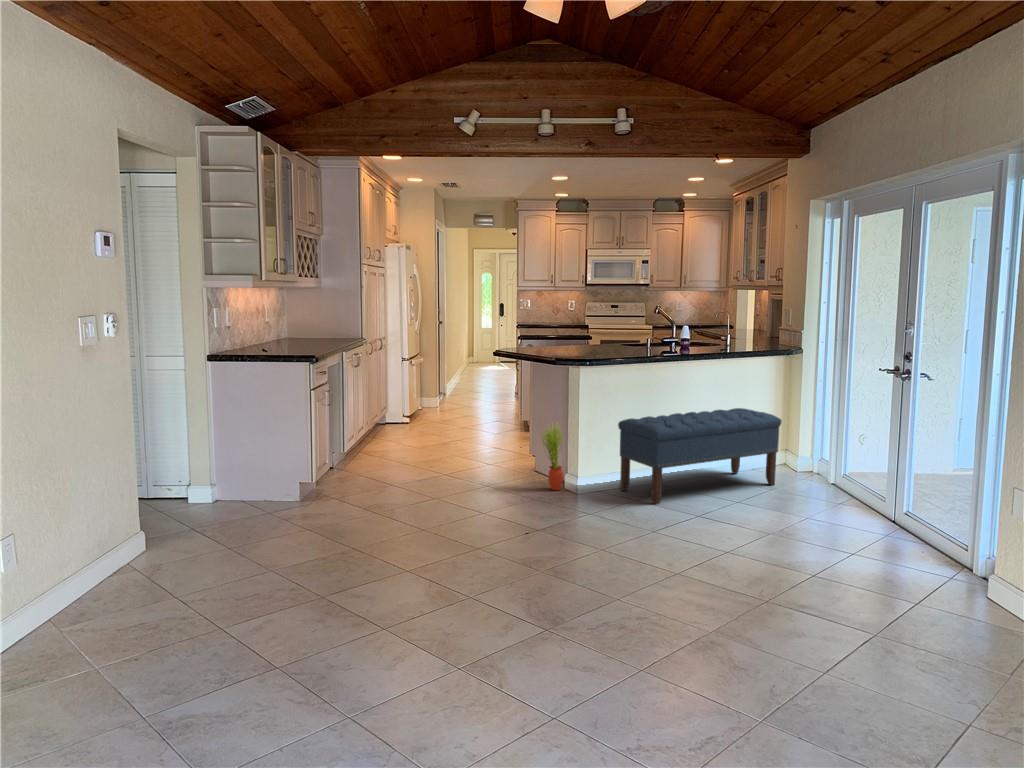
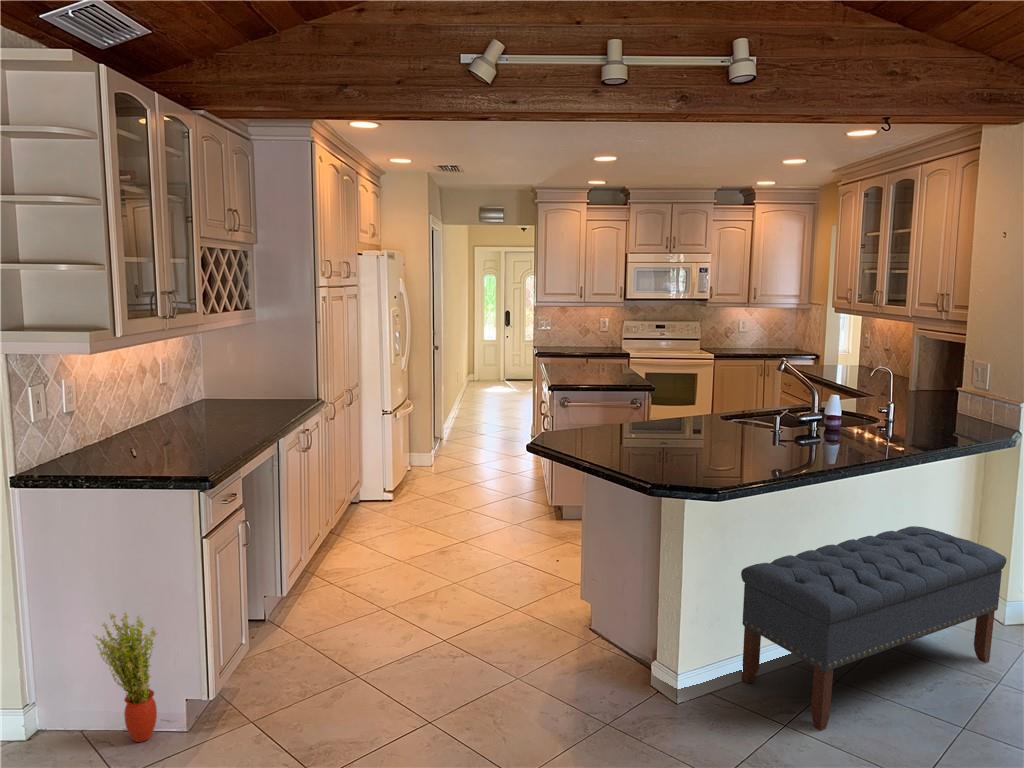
potted plant: present [542,423,564,490] -> present [95,613,157,742]

